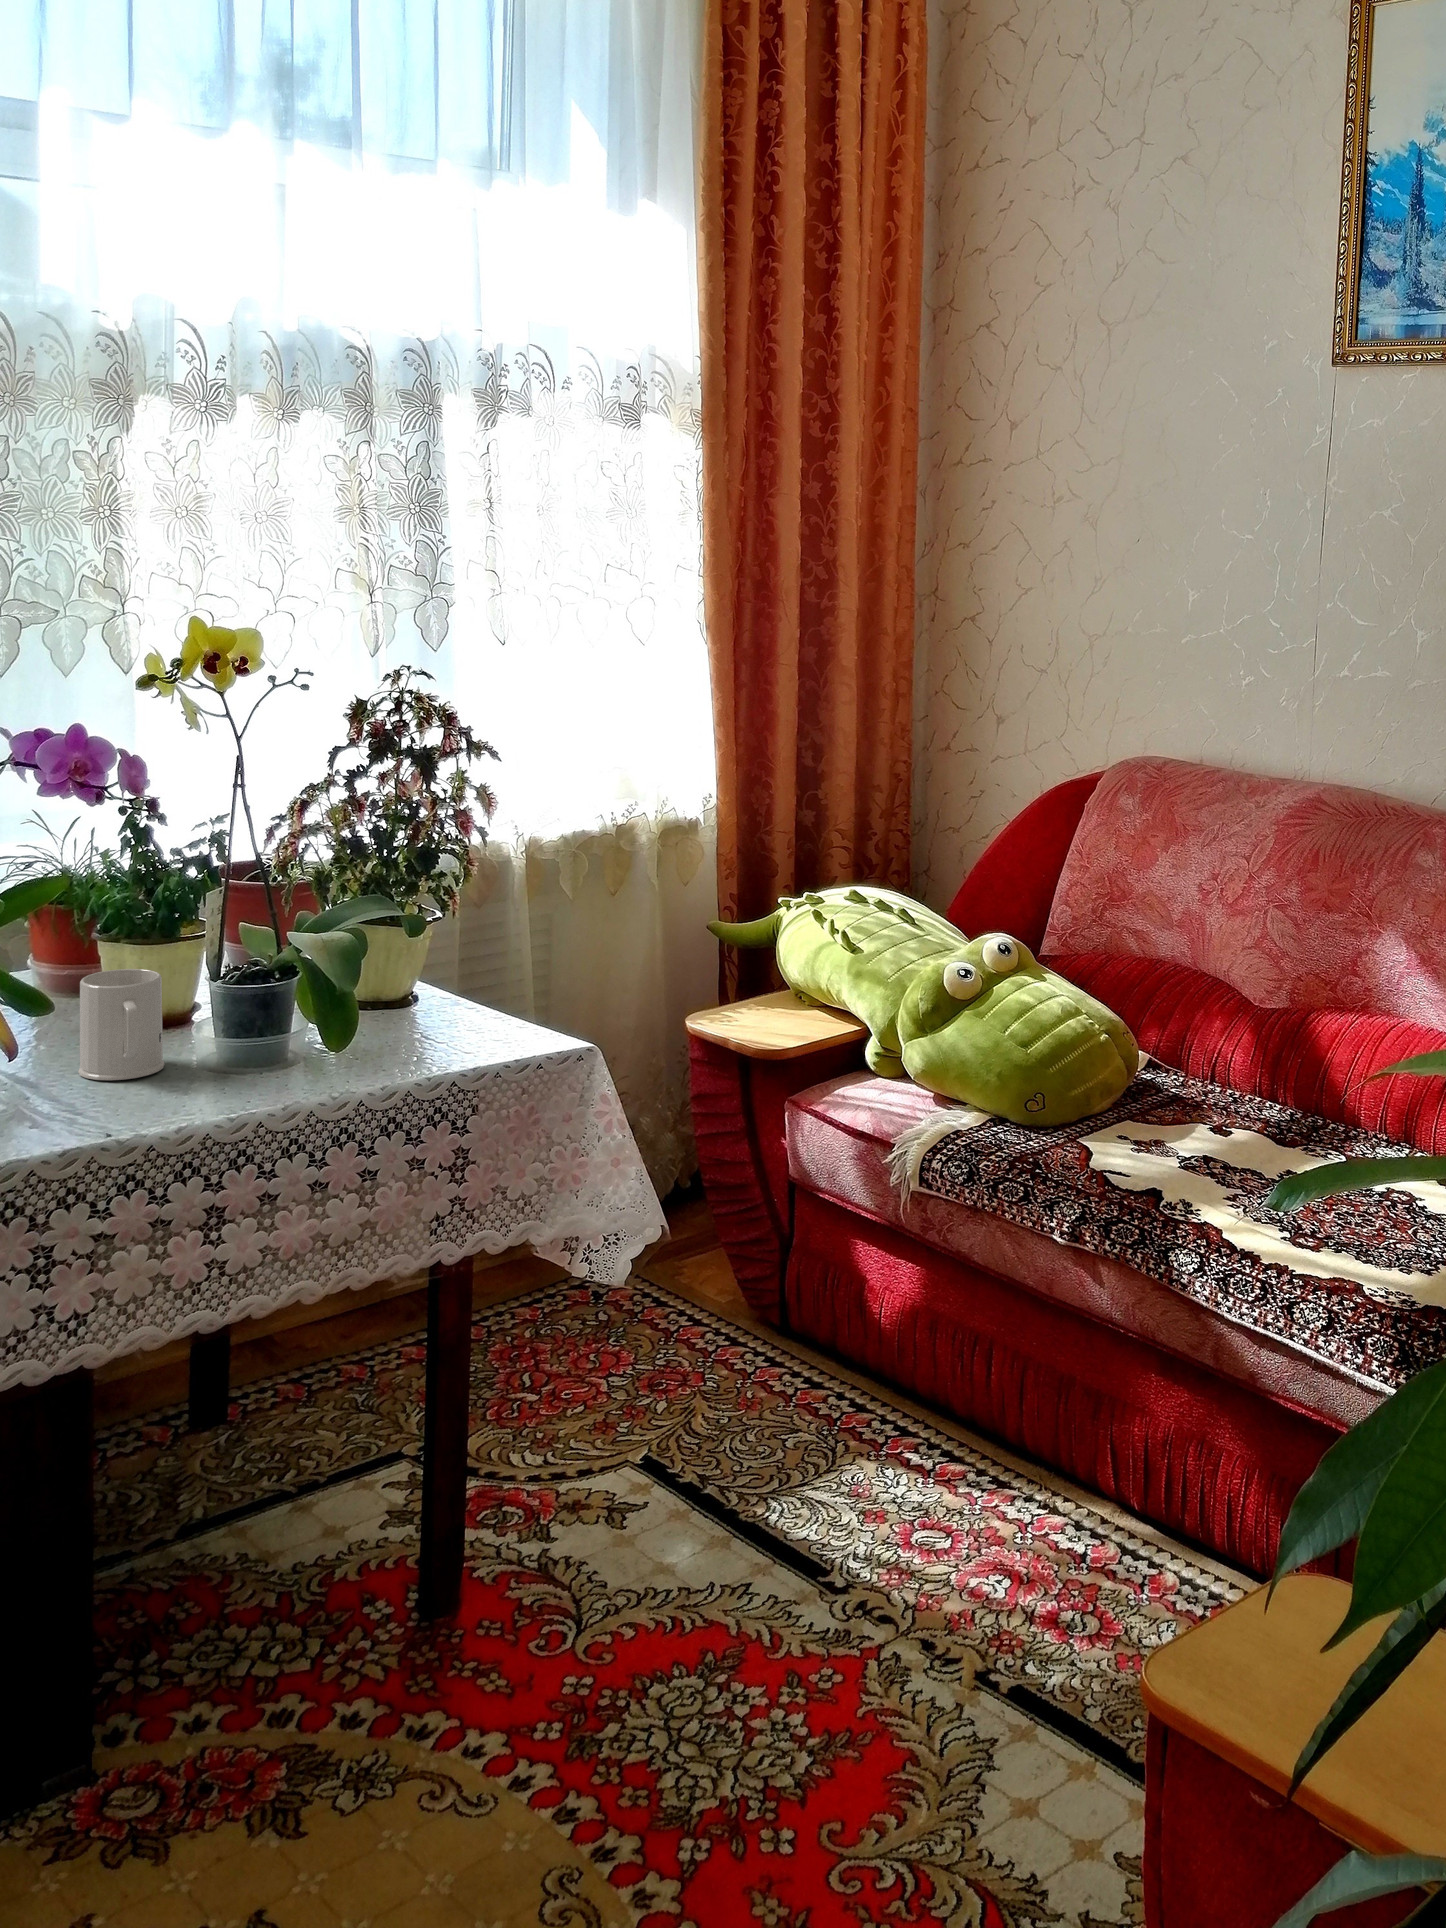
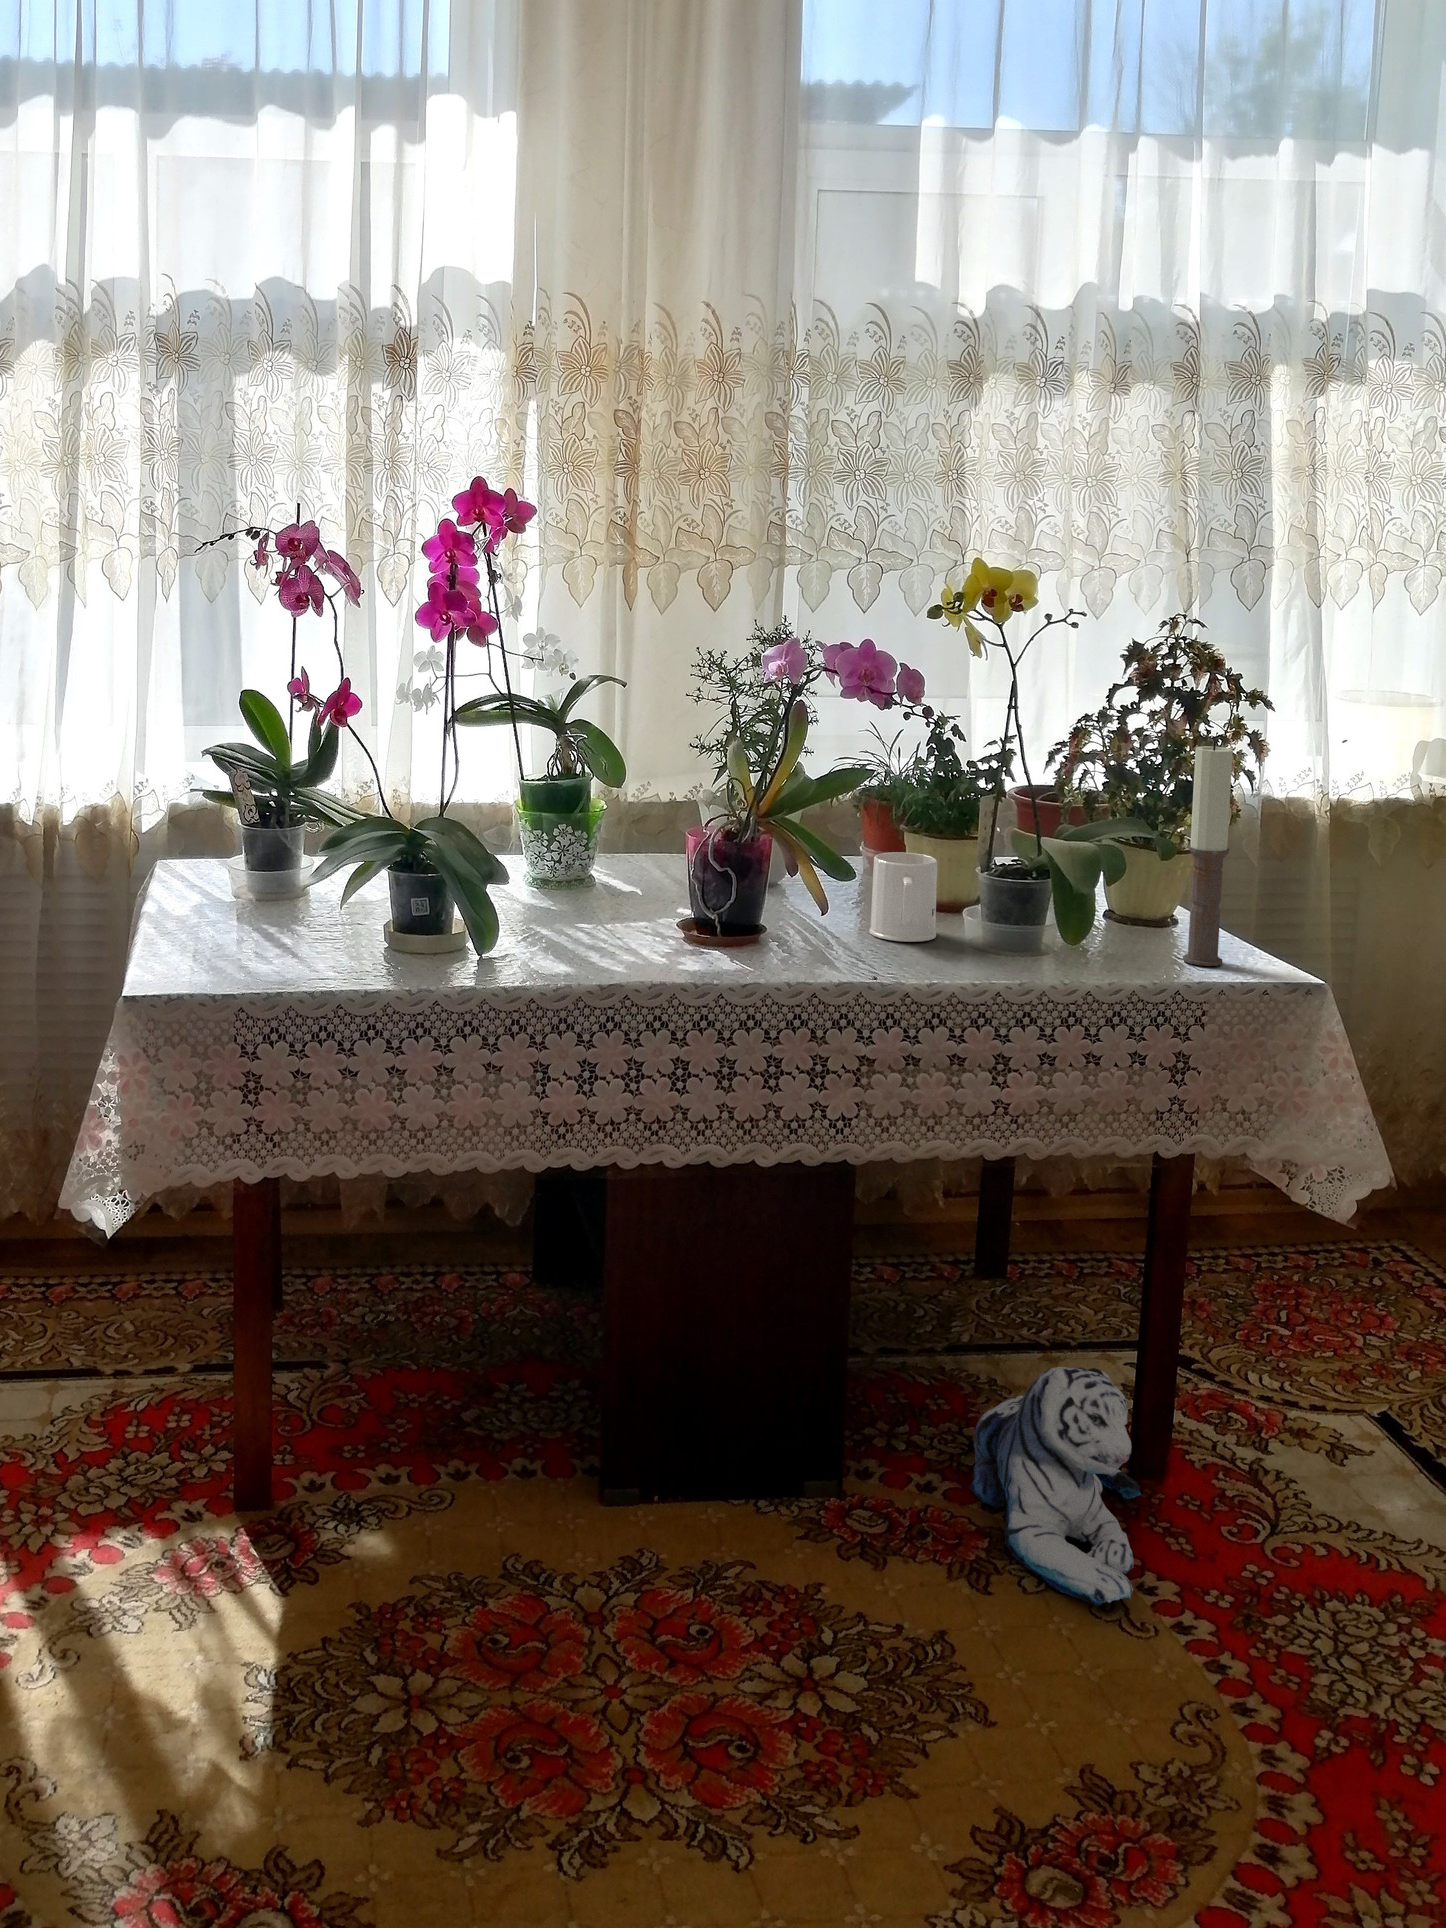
candle: none [445,802,487,1046] -> present [1183,742,1233,966]
plush toy: none [249,1522,465,1798] -> present [969,1366,1141,1606]

